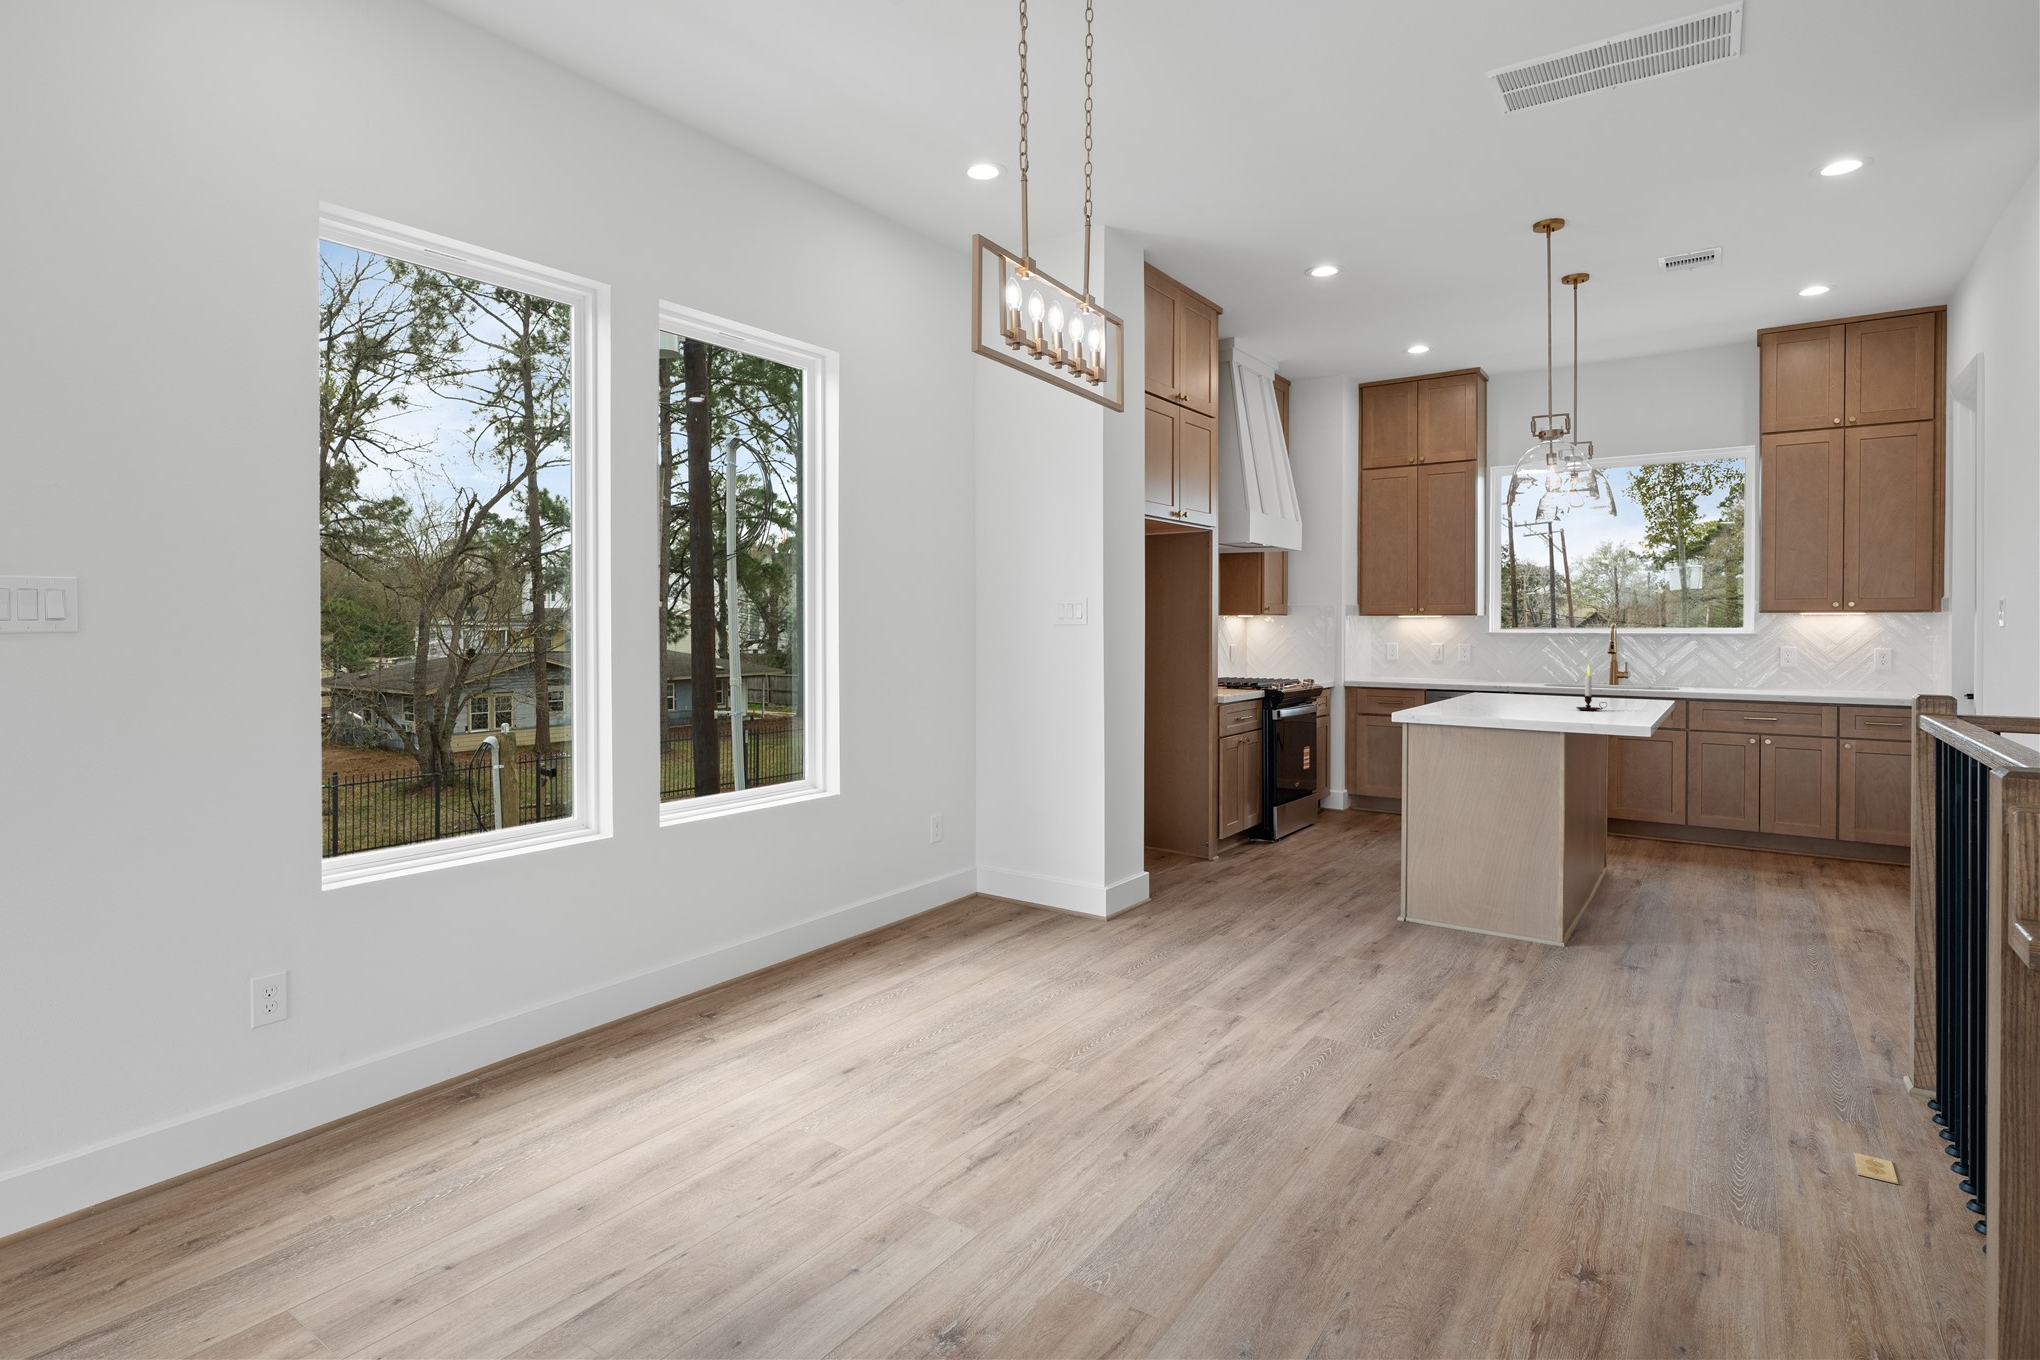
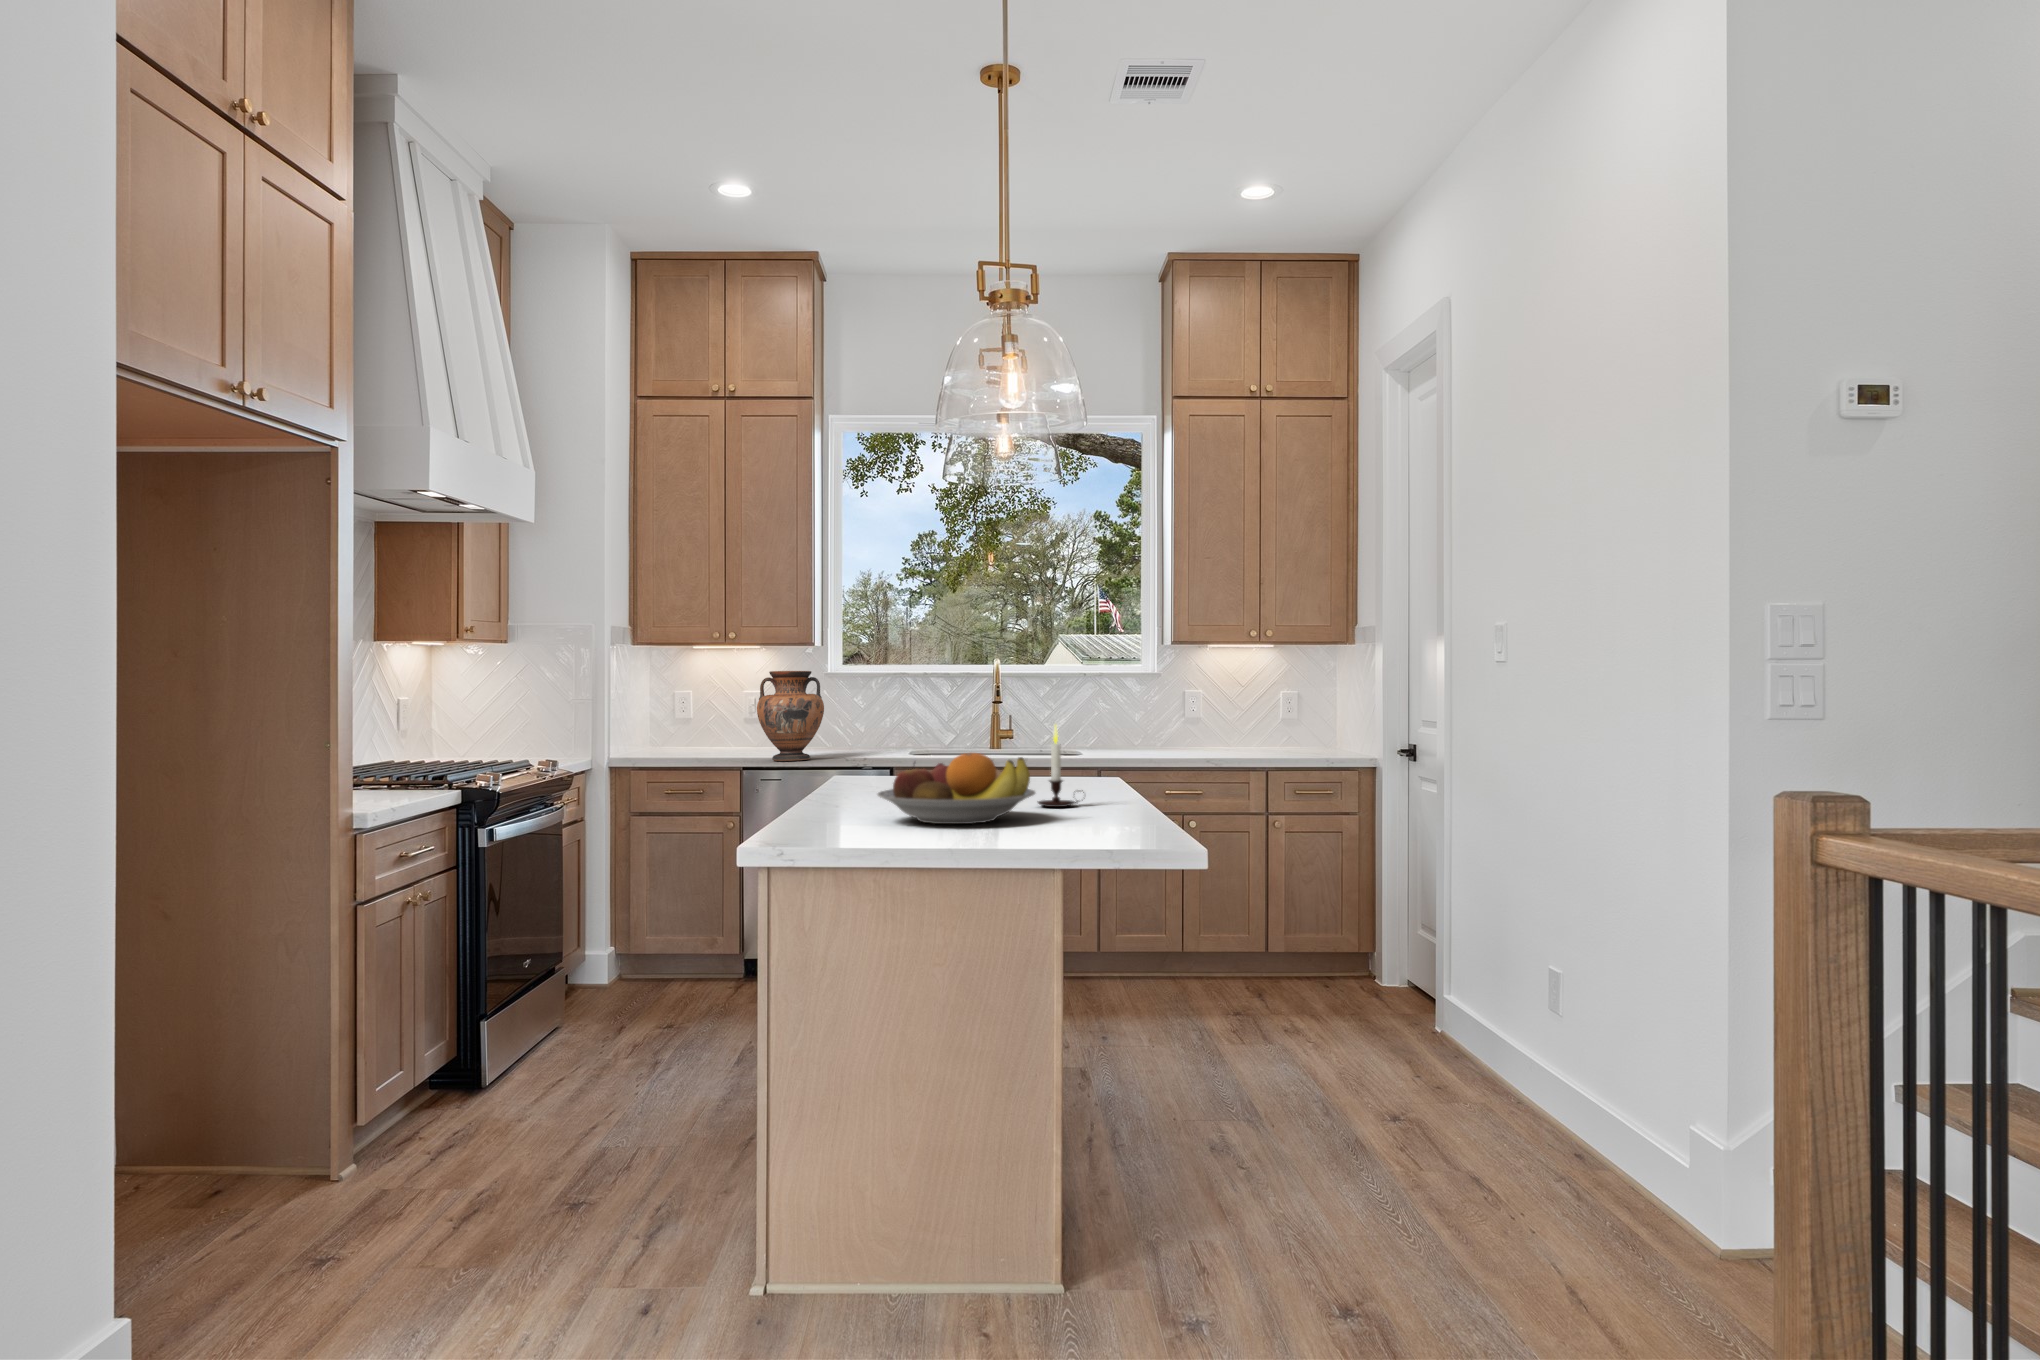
vase: none [1437,632,1483,687] -> present [757,671,824,761]
fruit bowl: none [1472,678,1564,713] -> present [878,753,1035,824]

